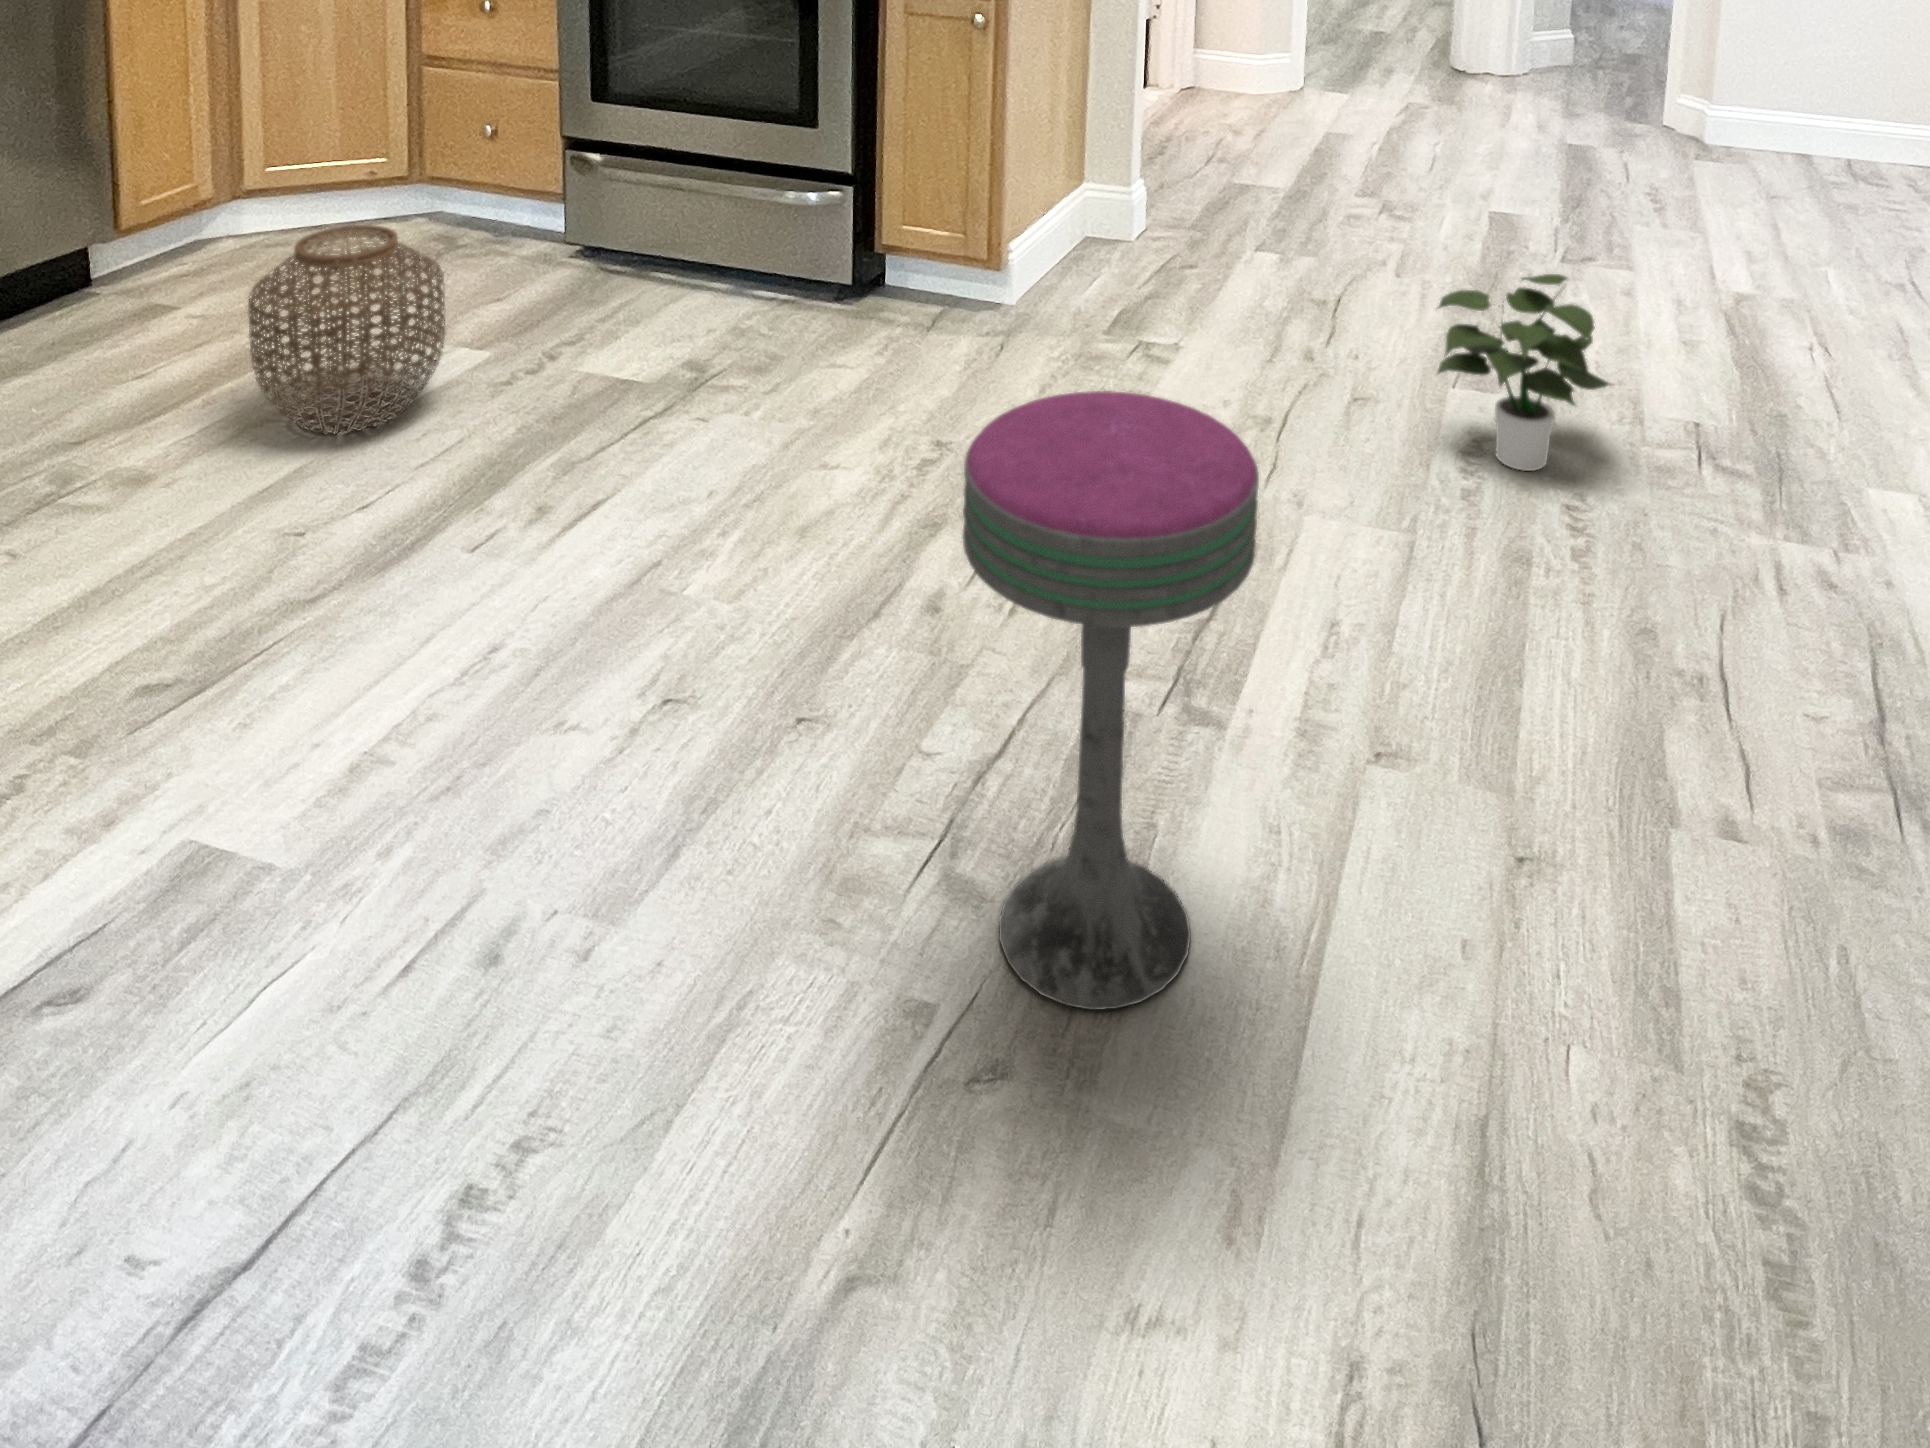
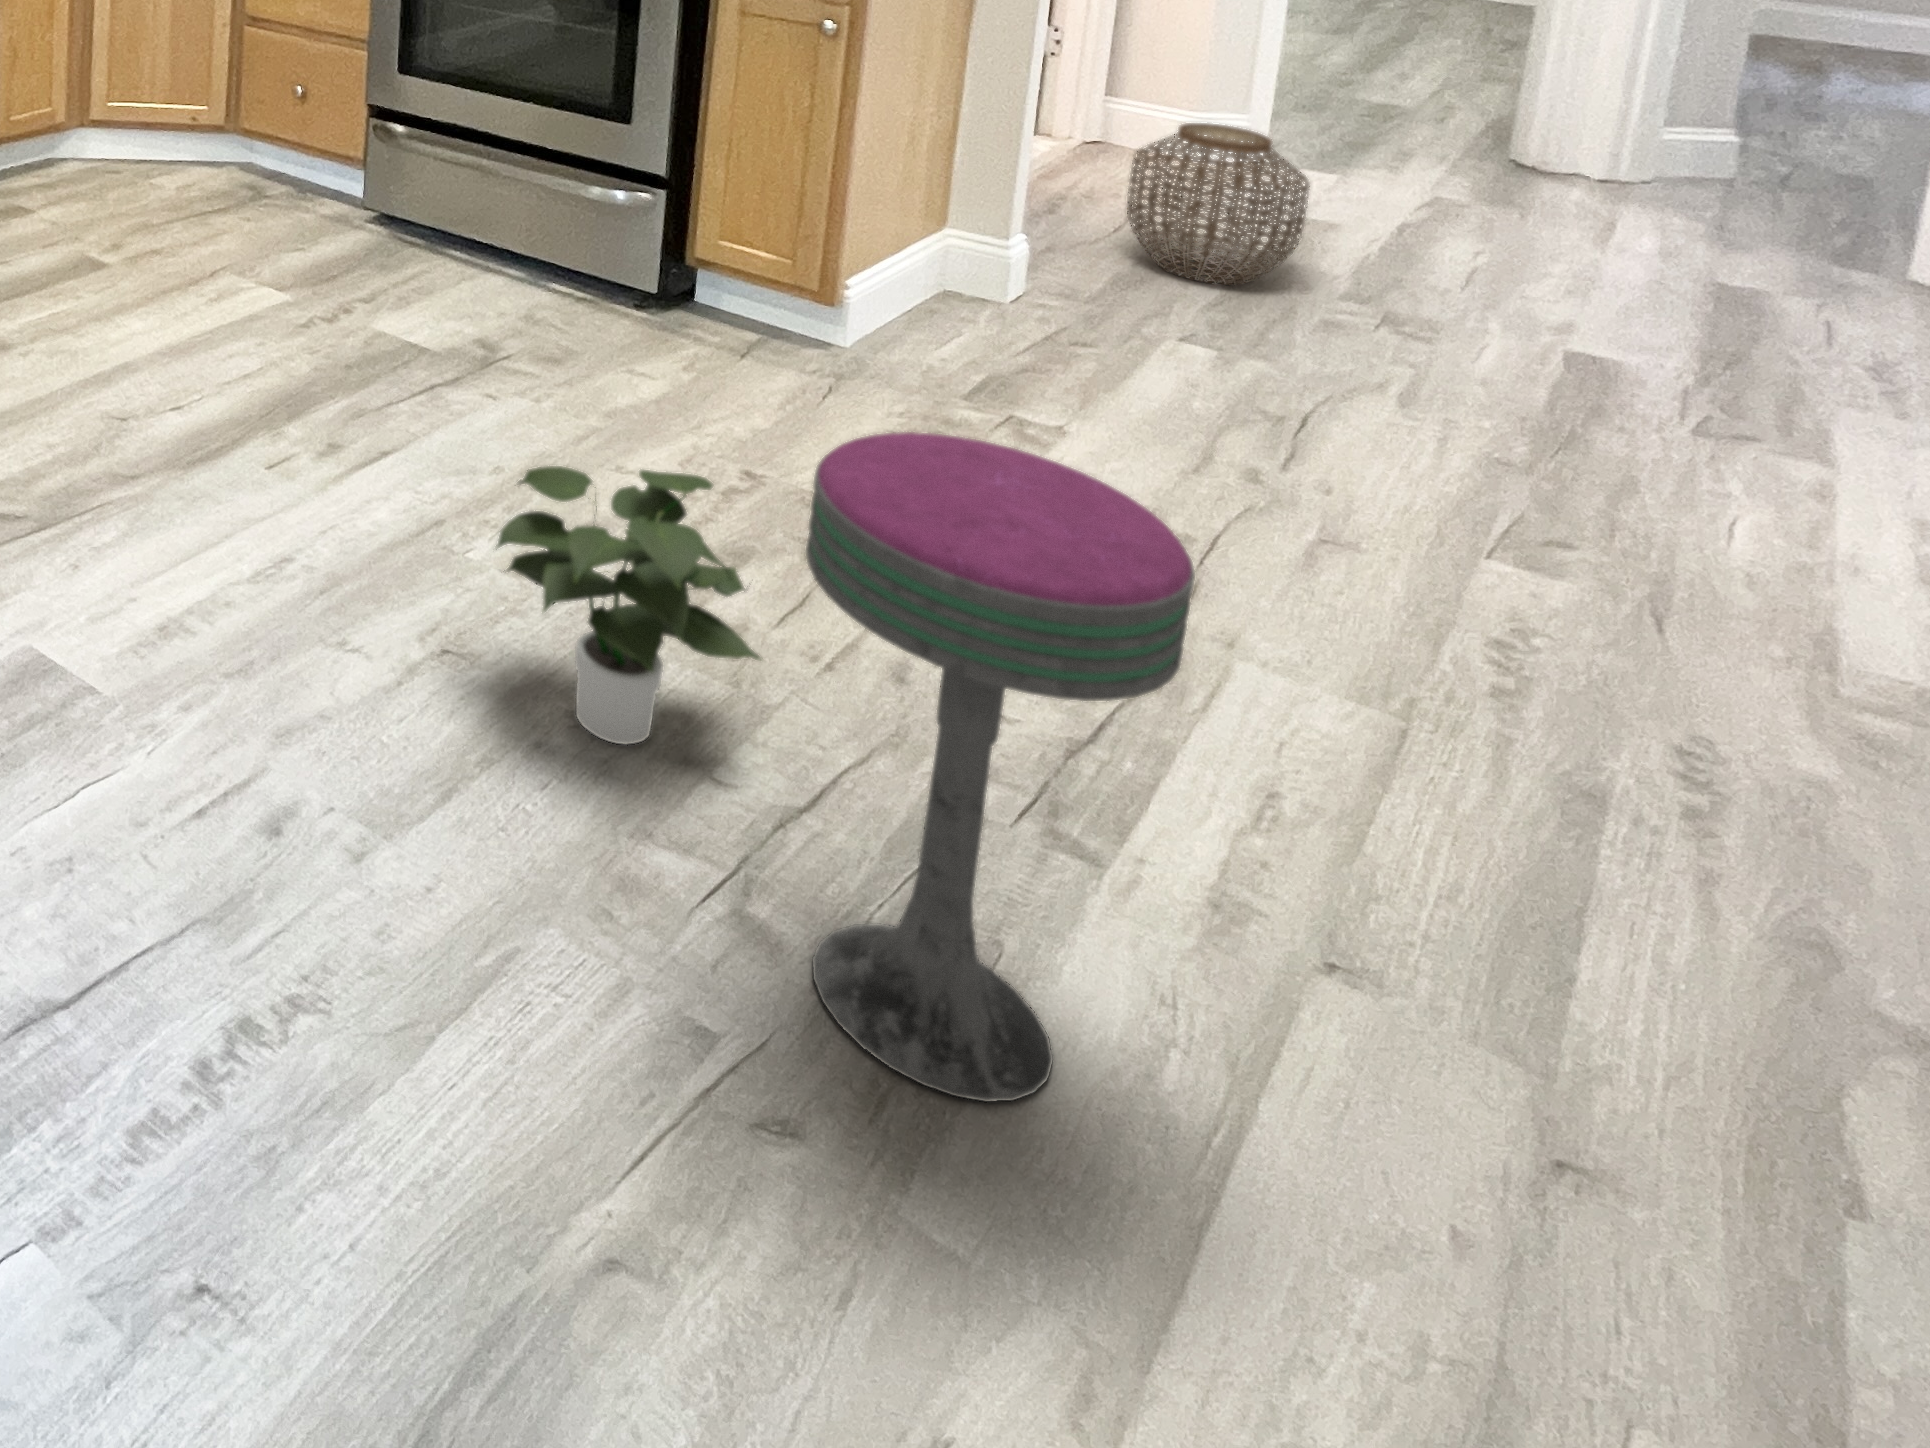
woven basket: present [249,225,445,435] -> present [1127,123,1310,285]
potted plant: present [1436,274,1611,471] -> present [496,466,761,745]

